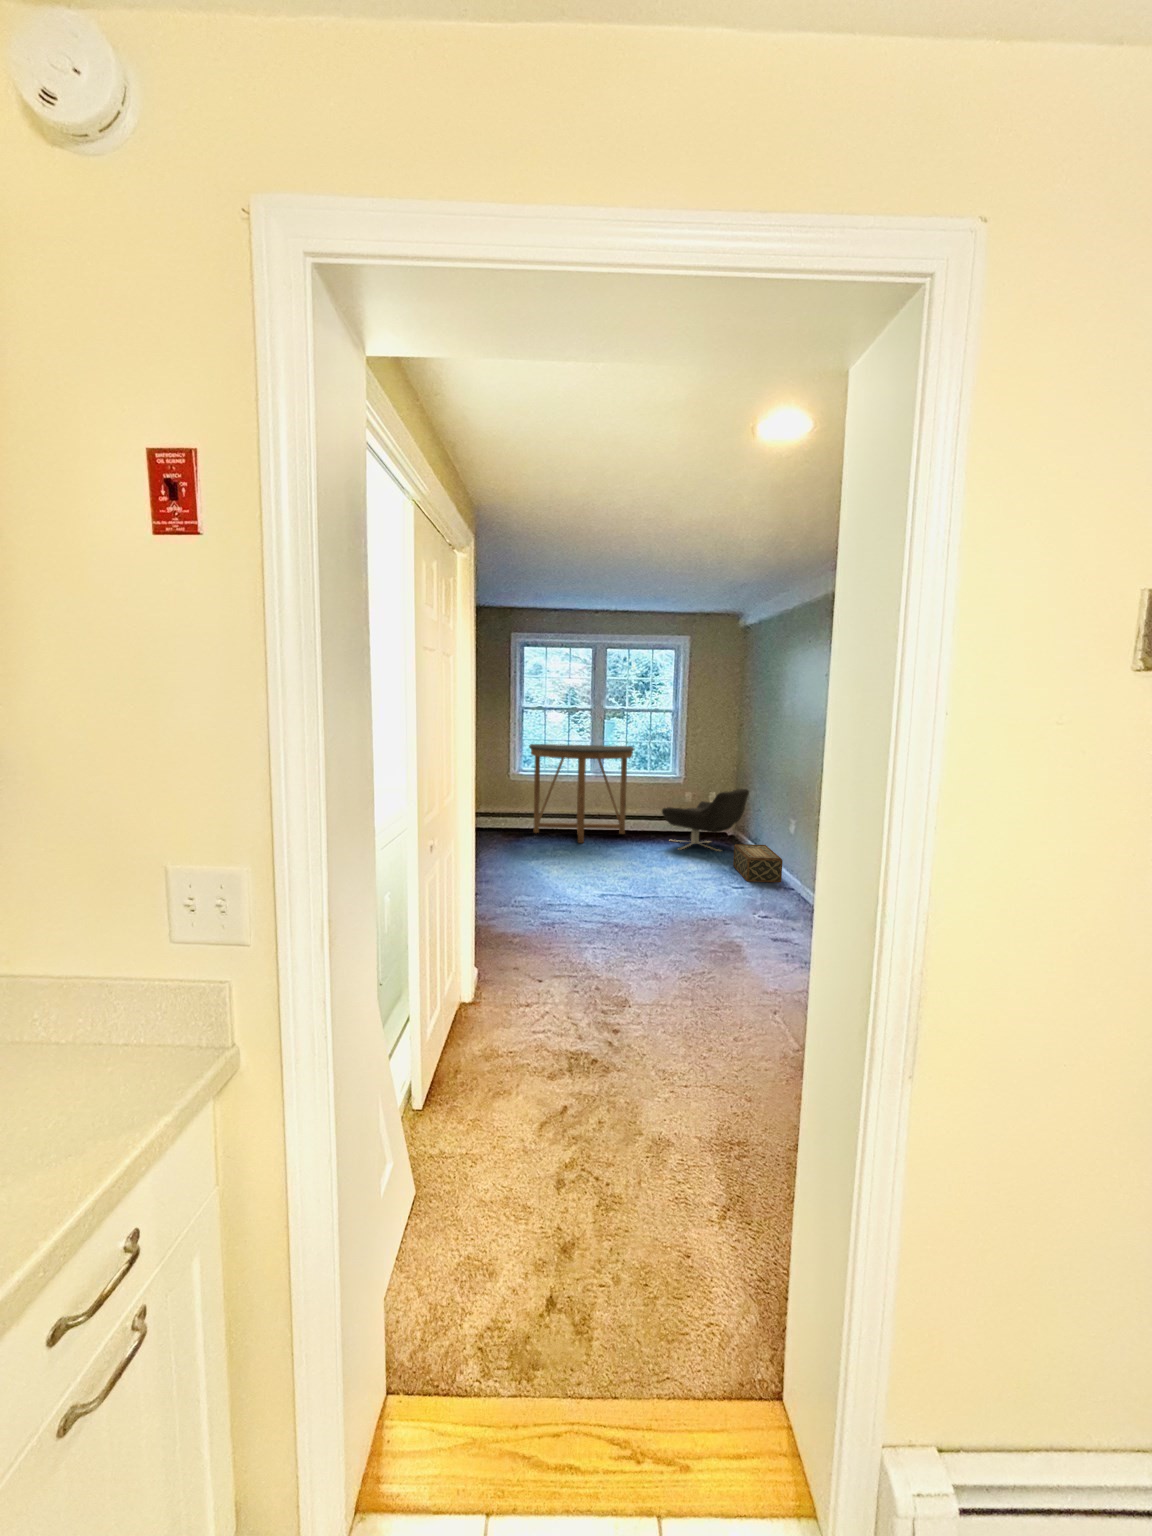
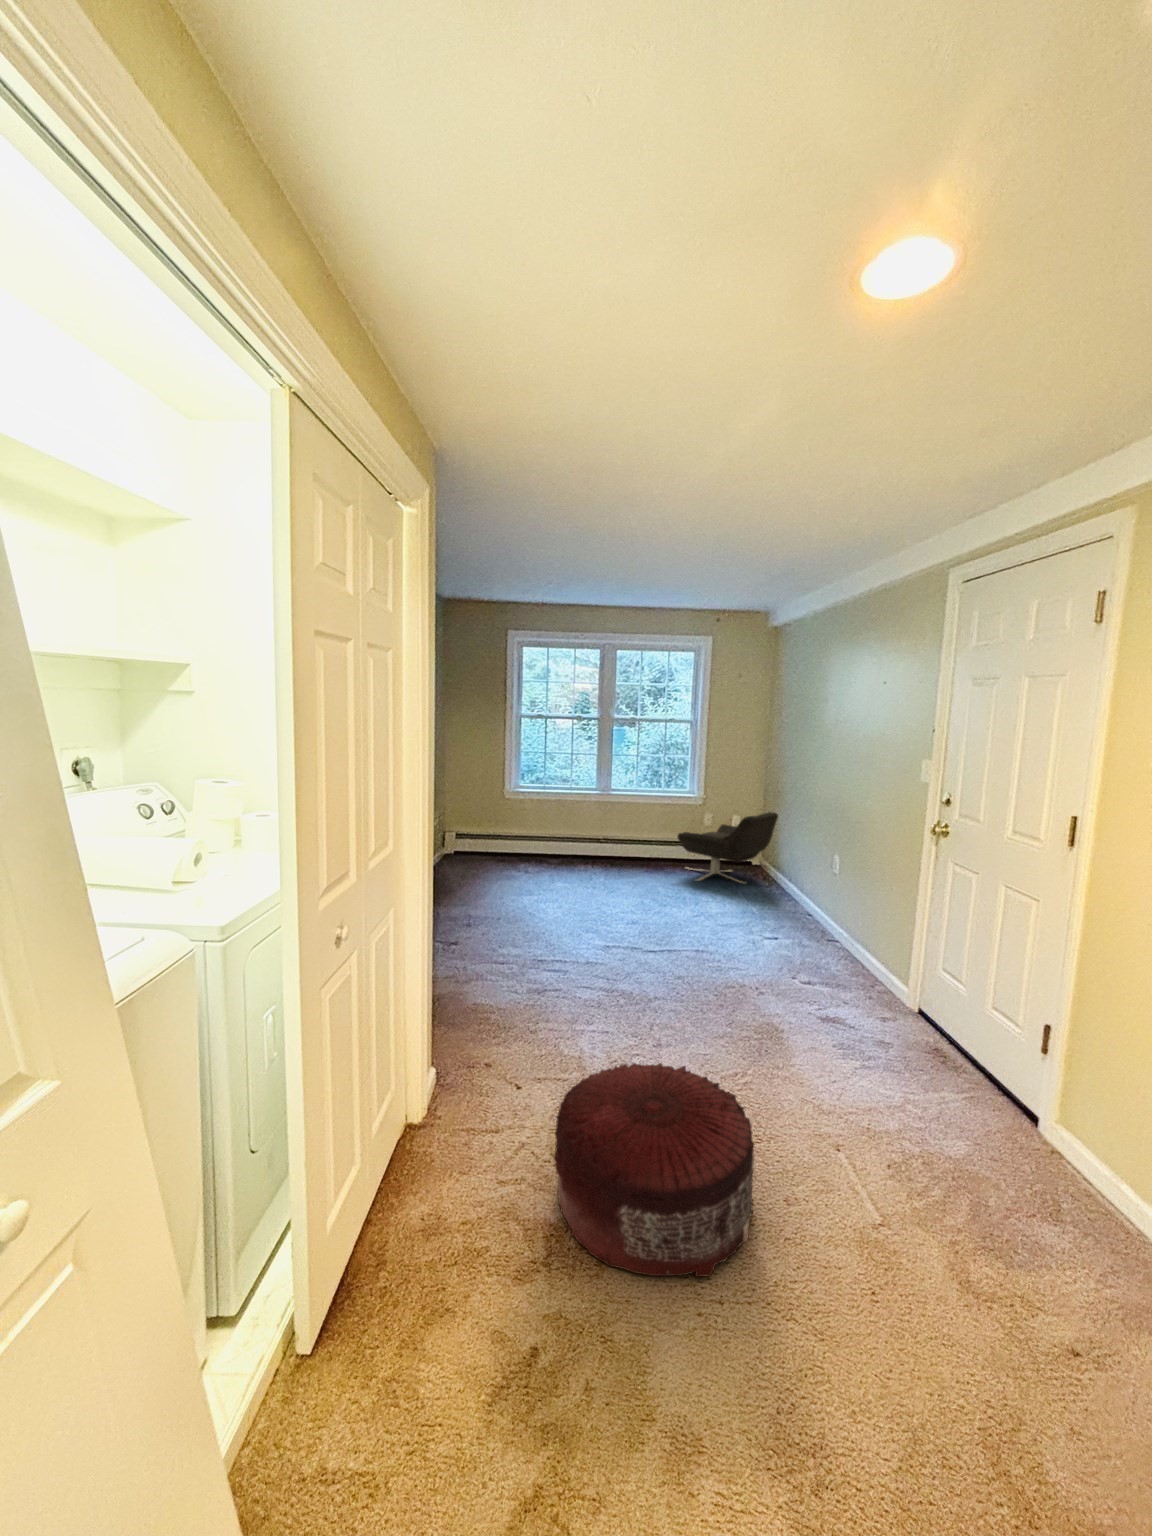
console table: present [529,744,634,843] -> none [527,757,648,871]
woven basket: present [733,844,783,882] -> none [761,879,822,928]
pouf: none [571,953,710,1075] -> present [554,1063,754,1277]

